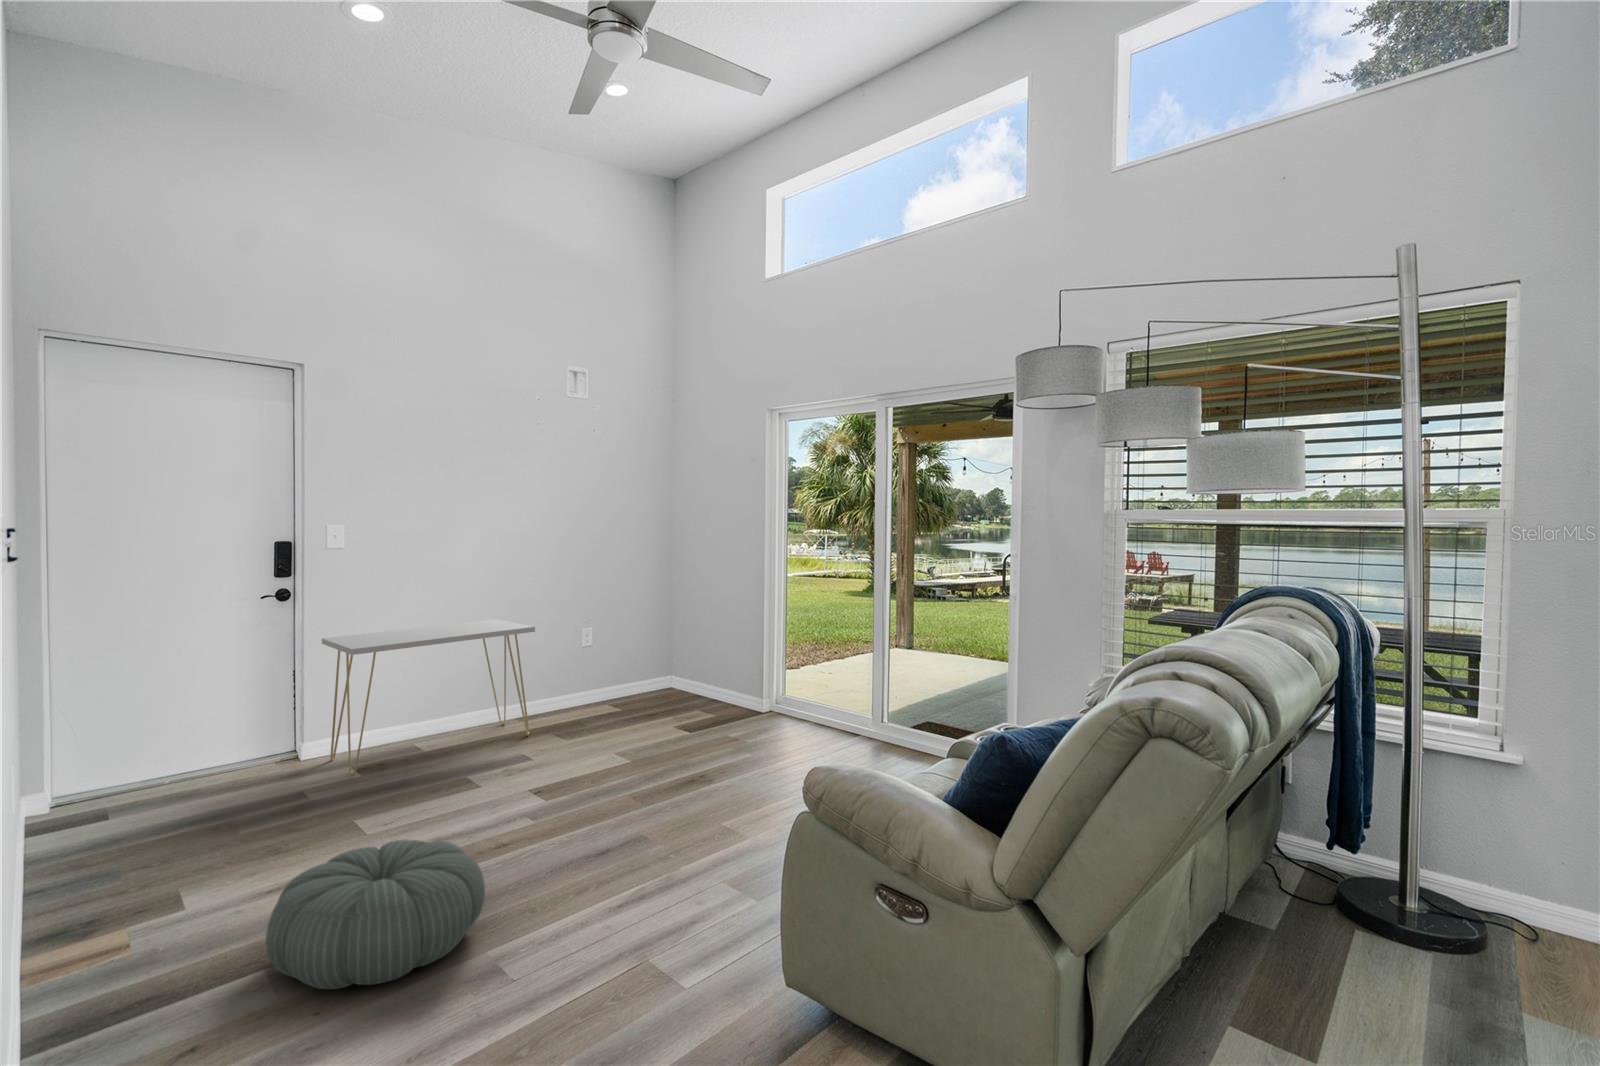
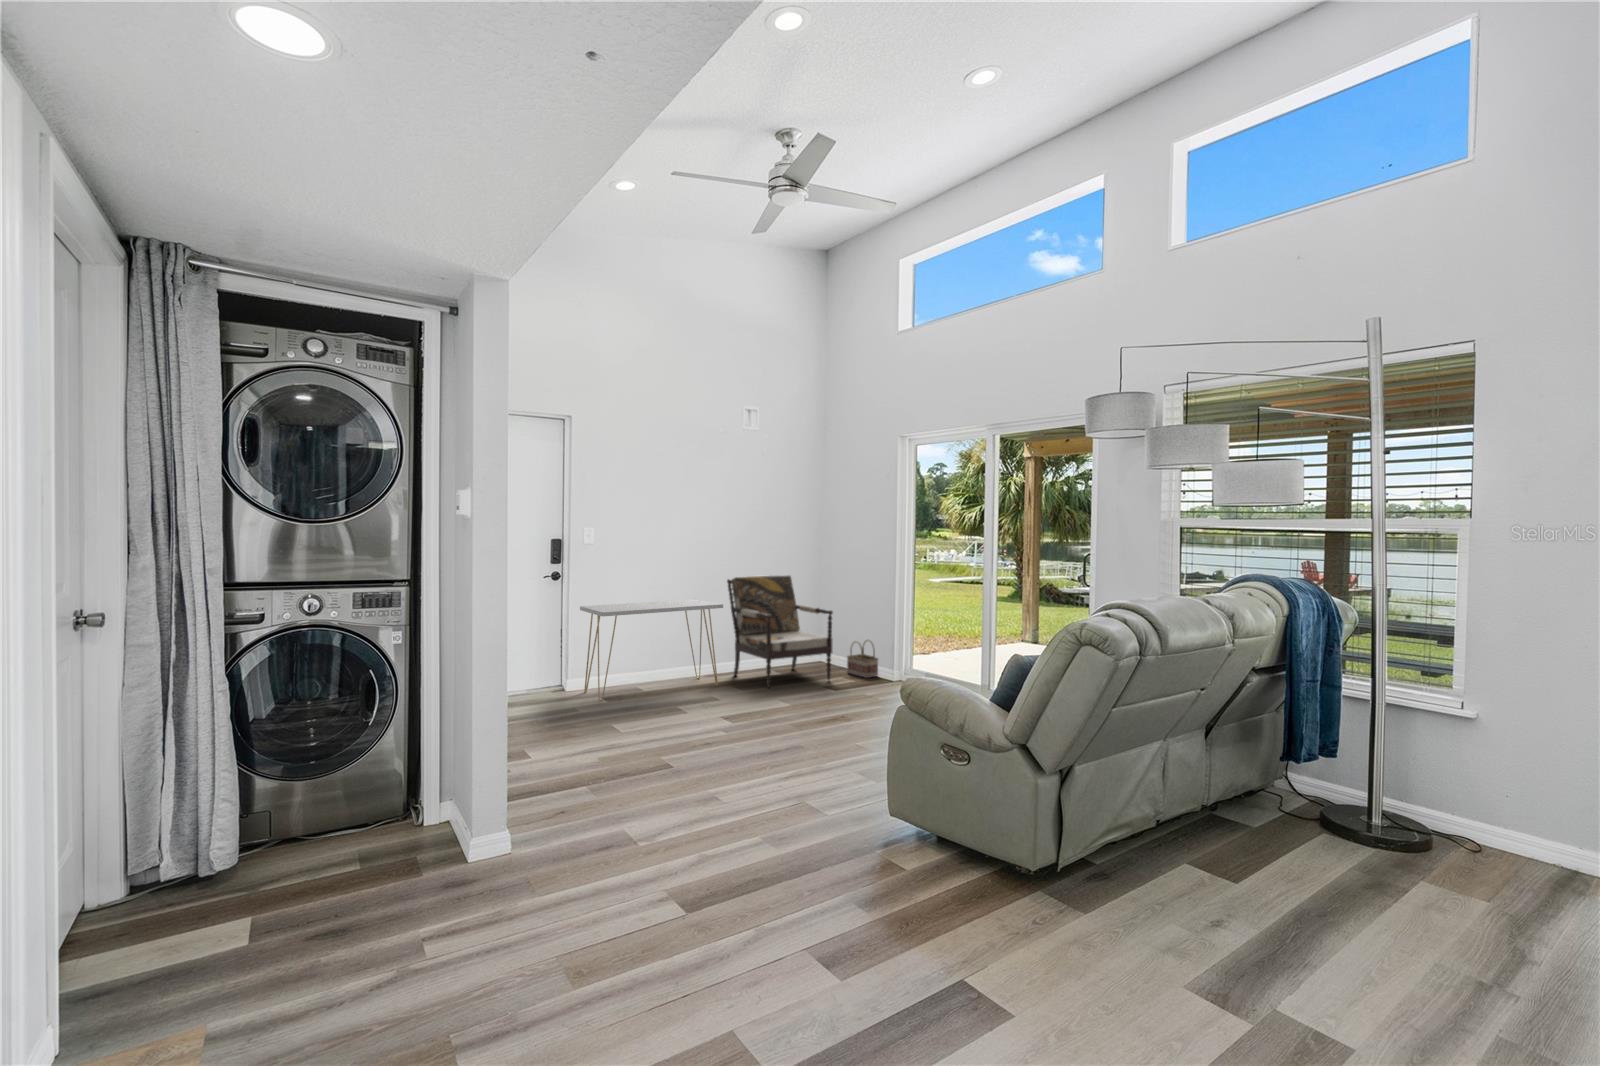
armchair: none [541,582,682,735] -> present [727,575,833,687]
basket: none [700,660,740,710] -> present [847,641,878,678]
pouf: present [266,840,485,989] -> none [576,725,698,799]

